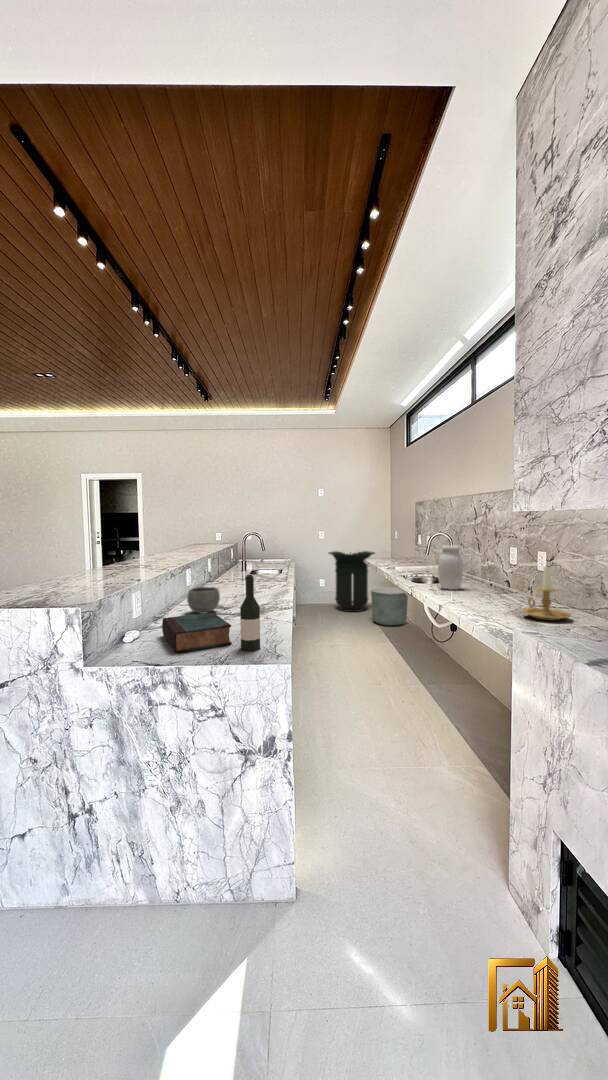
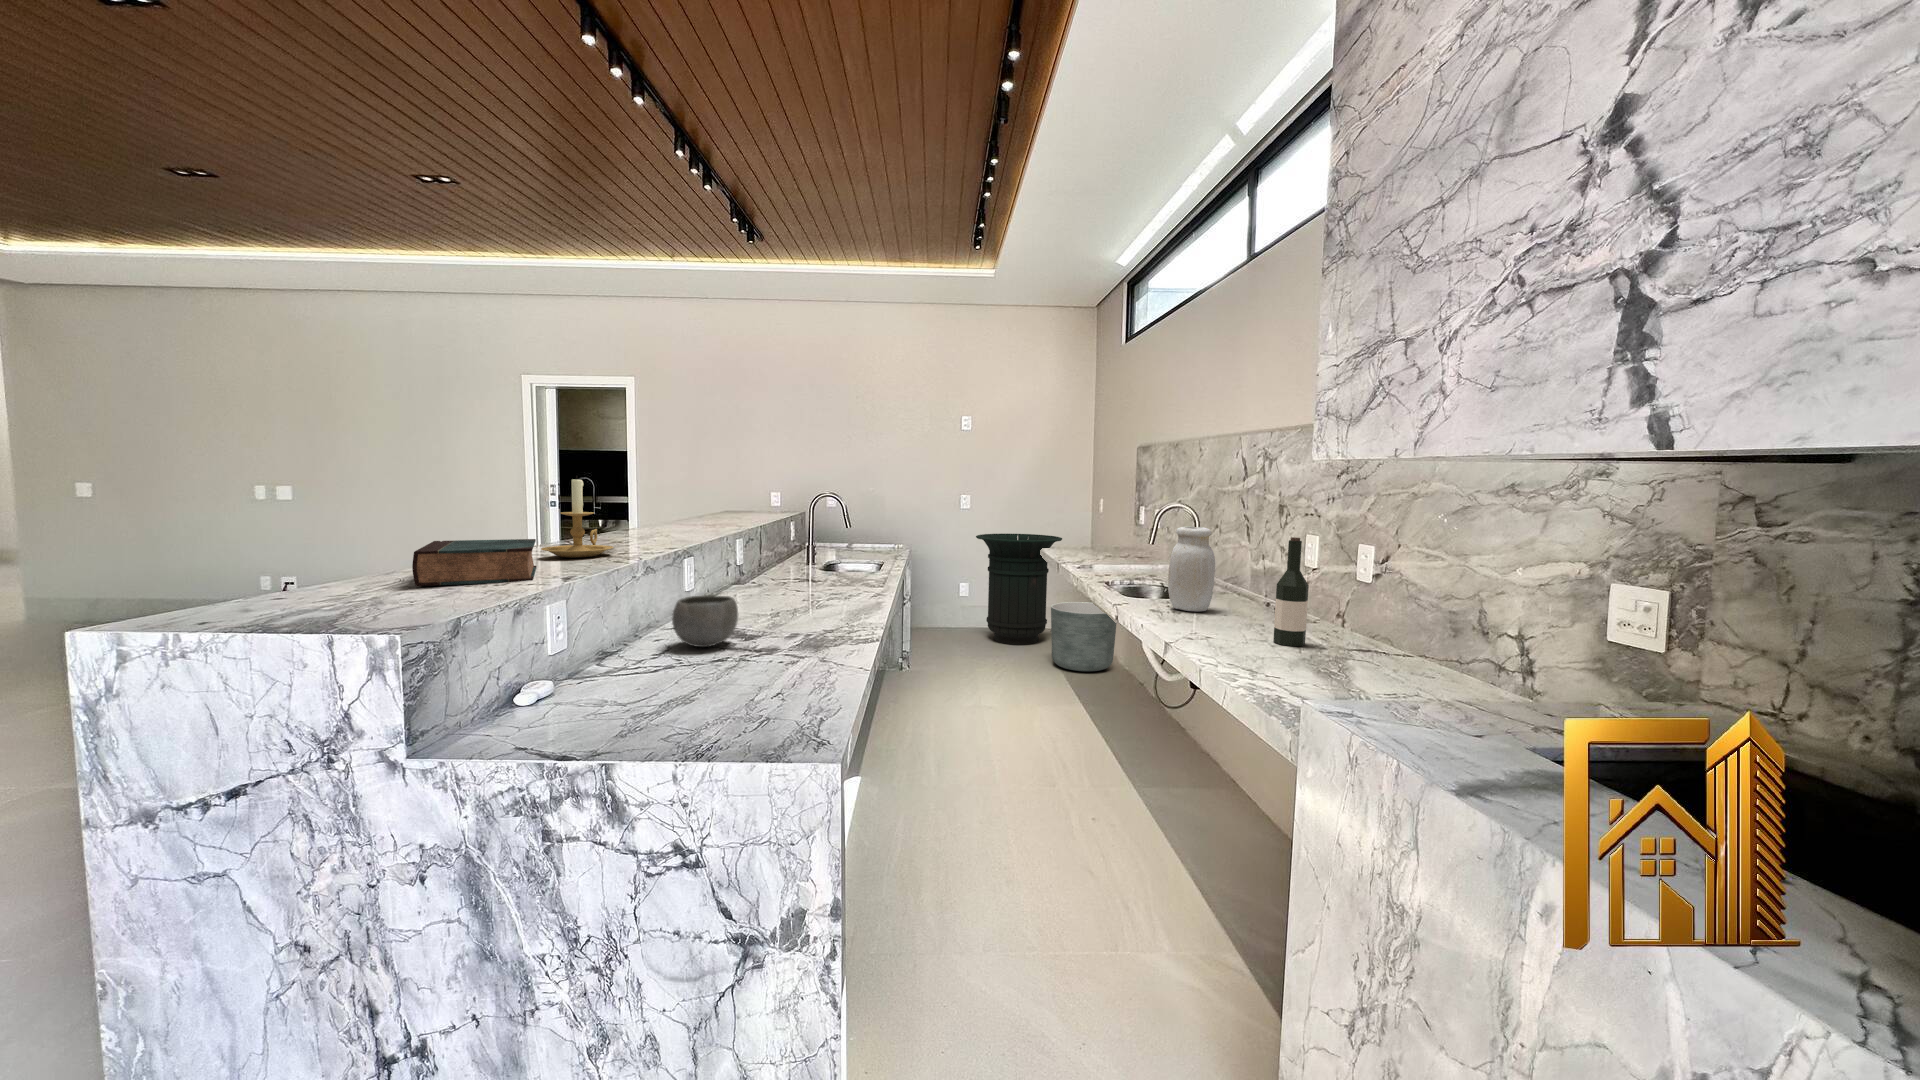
candle holder: present [522,566,571,620] -> present [541,476,613,558]
wine bottle: present [240,574,260,651] -> present [1273,537,1309,646]
book: present [162,612,232,653] -> present [412,539,537,586]

